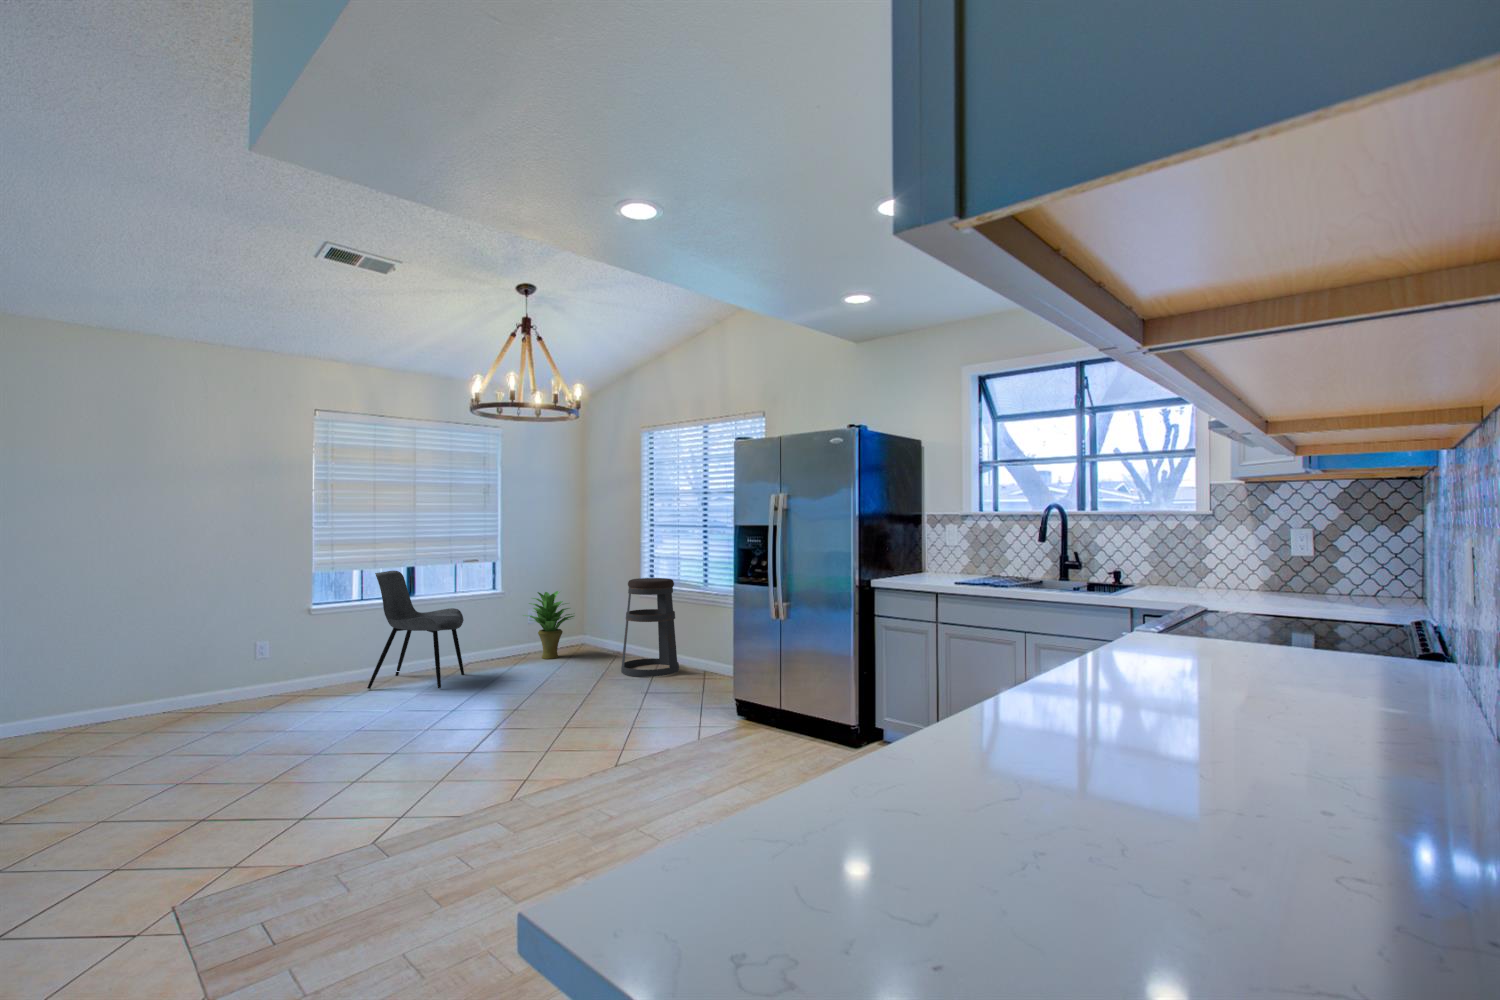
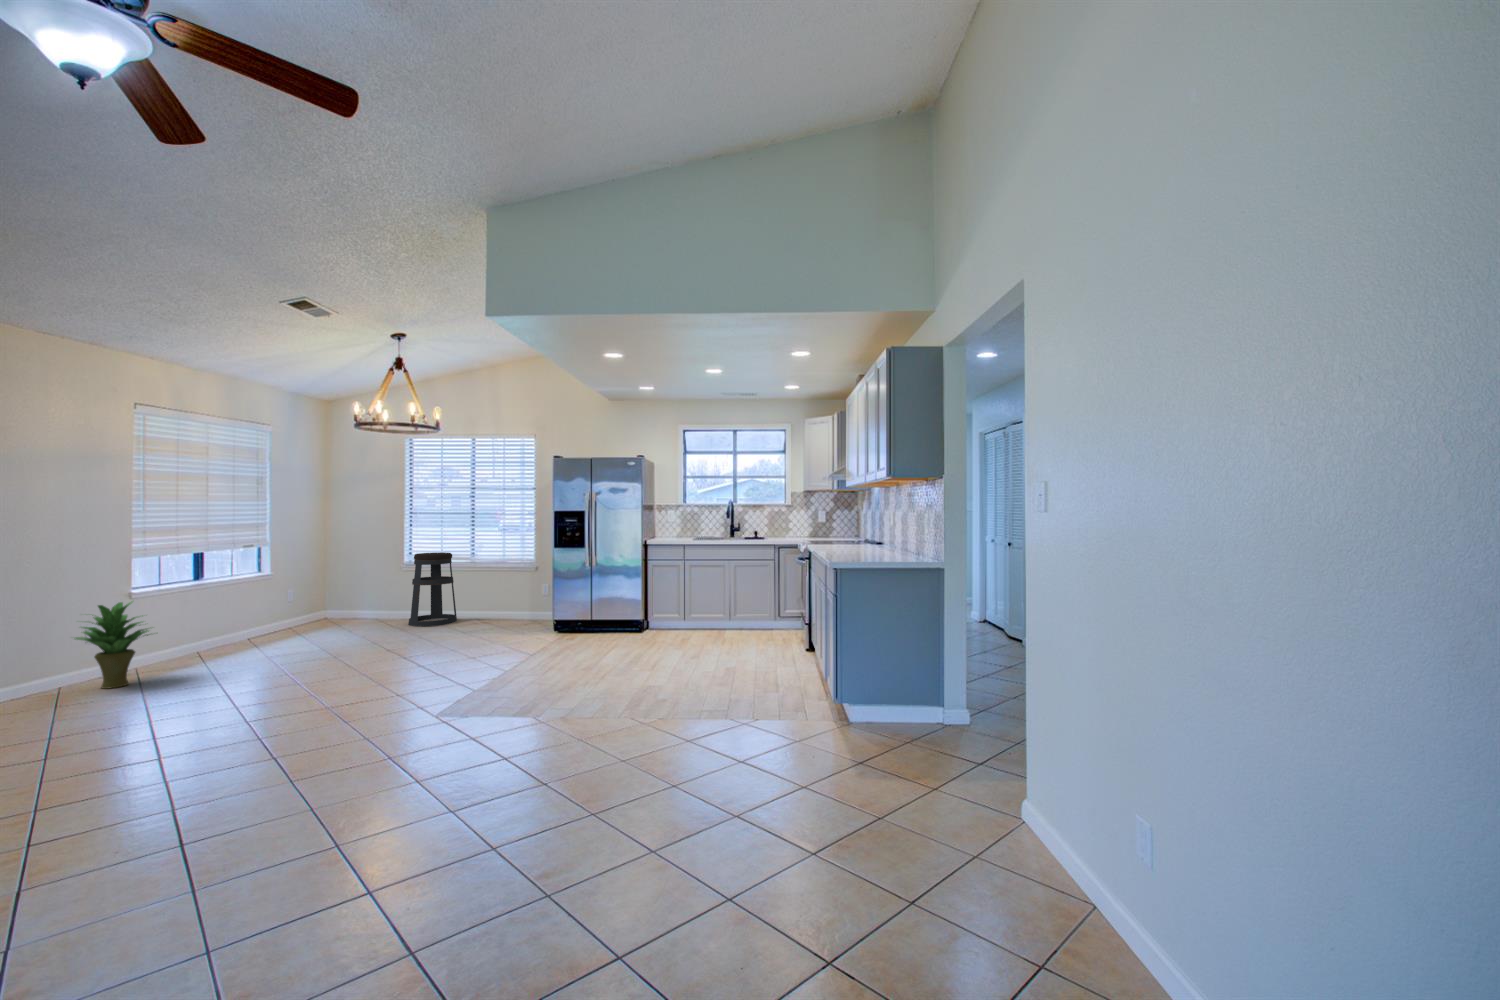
dining chair: present [367,571,464,689] -> none [190,556,277,662]
potted plant: present [525,591,574,659] -> present [76,602,149,689]

